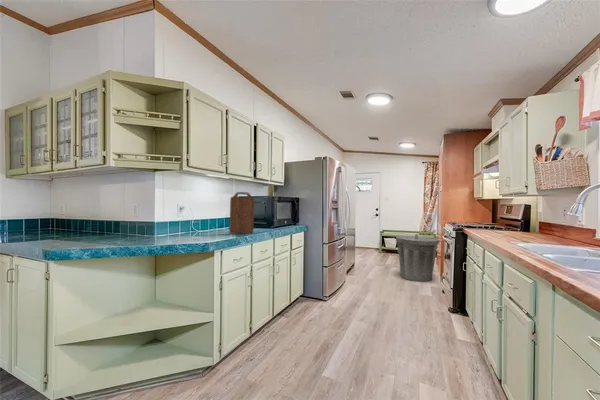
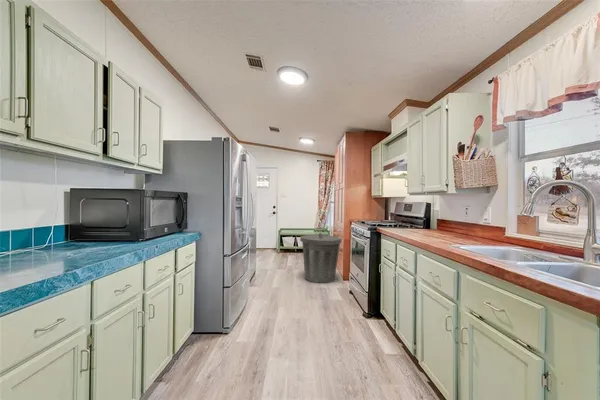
cutting board: present [229,192,254,233] -> none [28,178,95,263]

